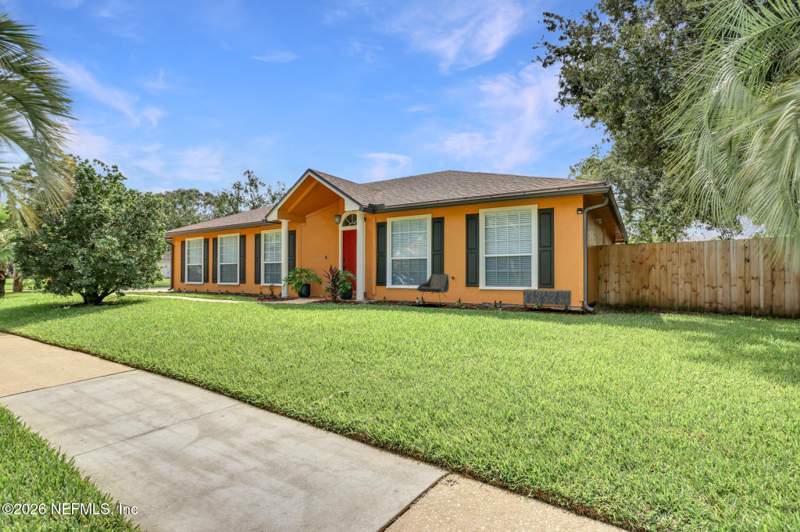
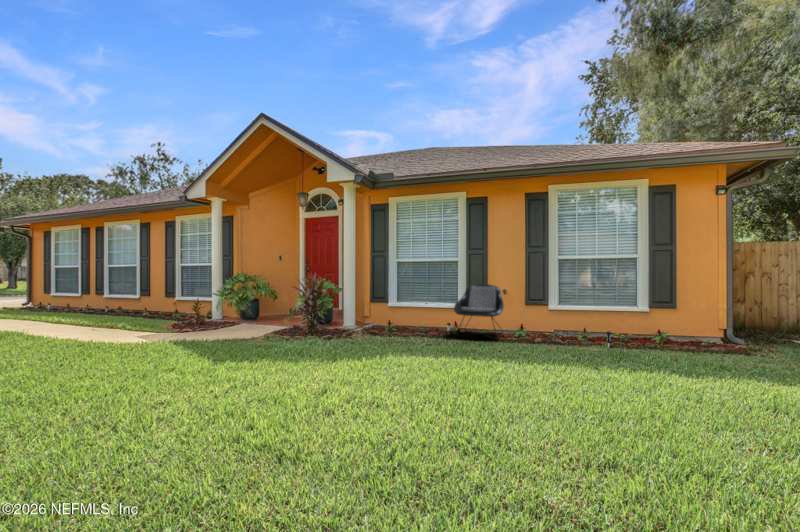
bench: present [523,289,571,312] -> none [633,309,722,350]

